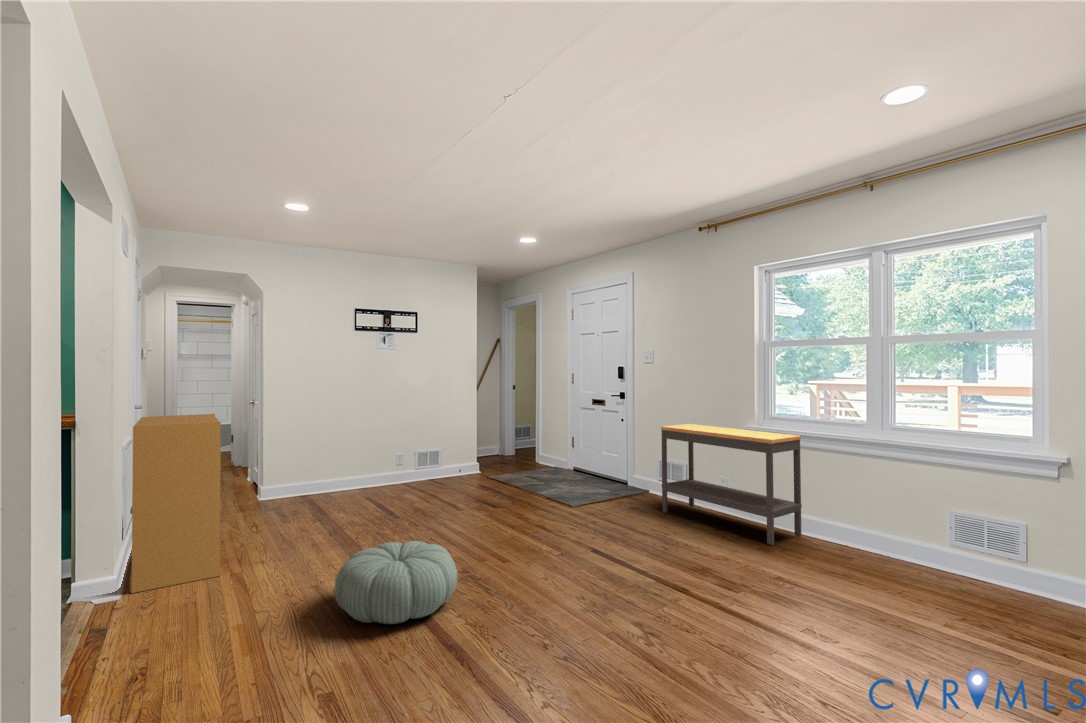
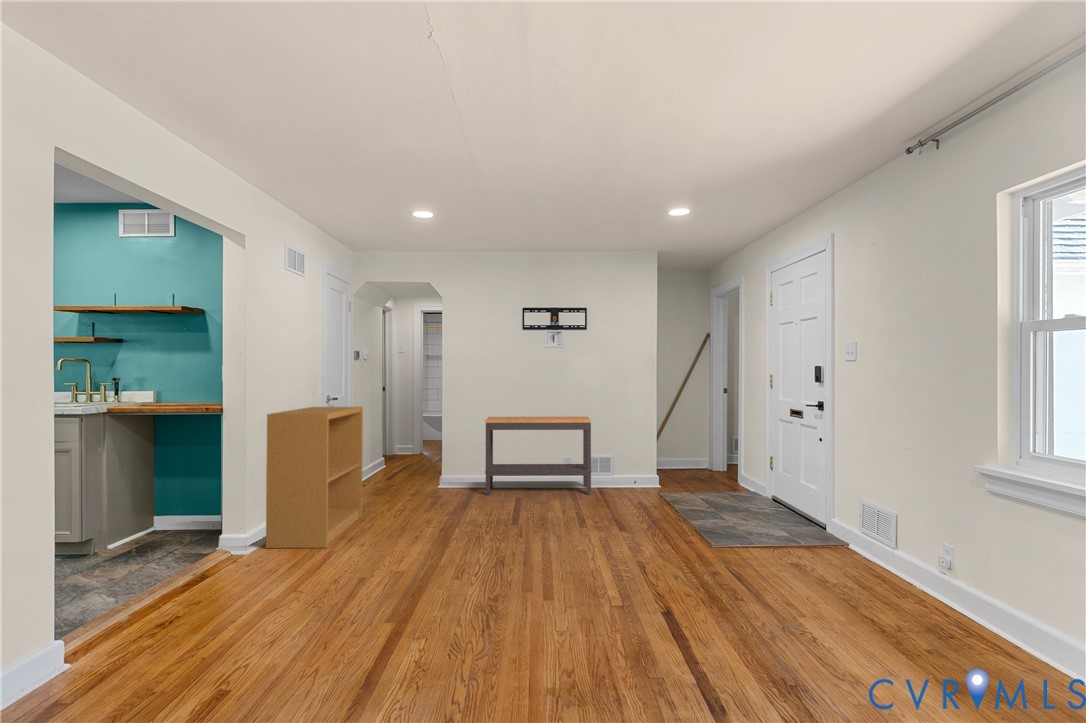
console table: present [661,424,802,545] -> present [485,417,591,495]
pouf: present [335,541,457,624] -> none [331,547,460,634]

